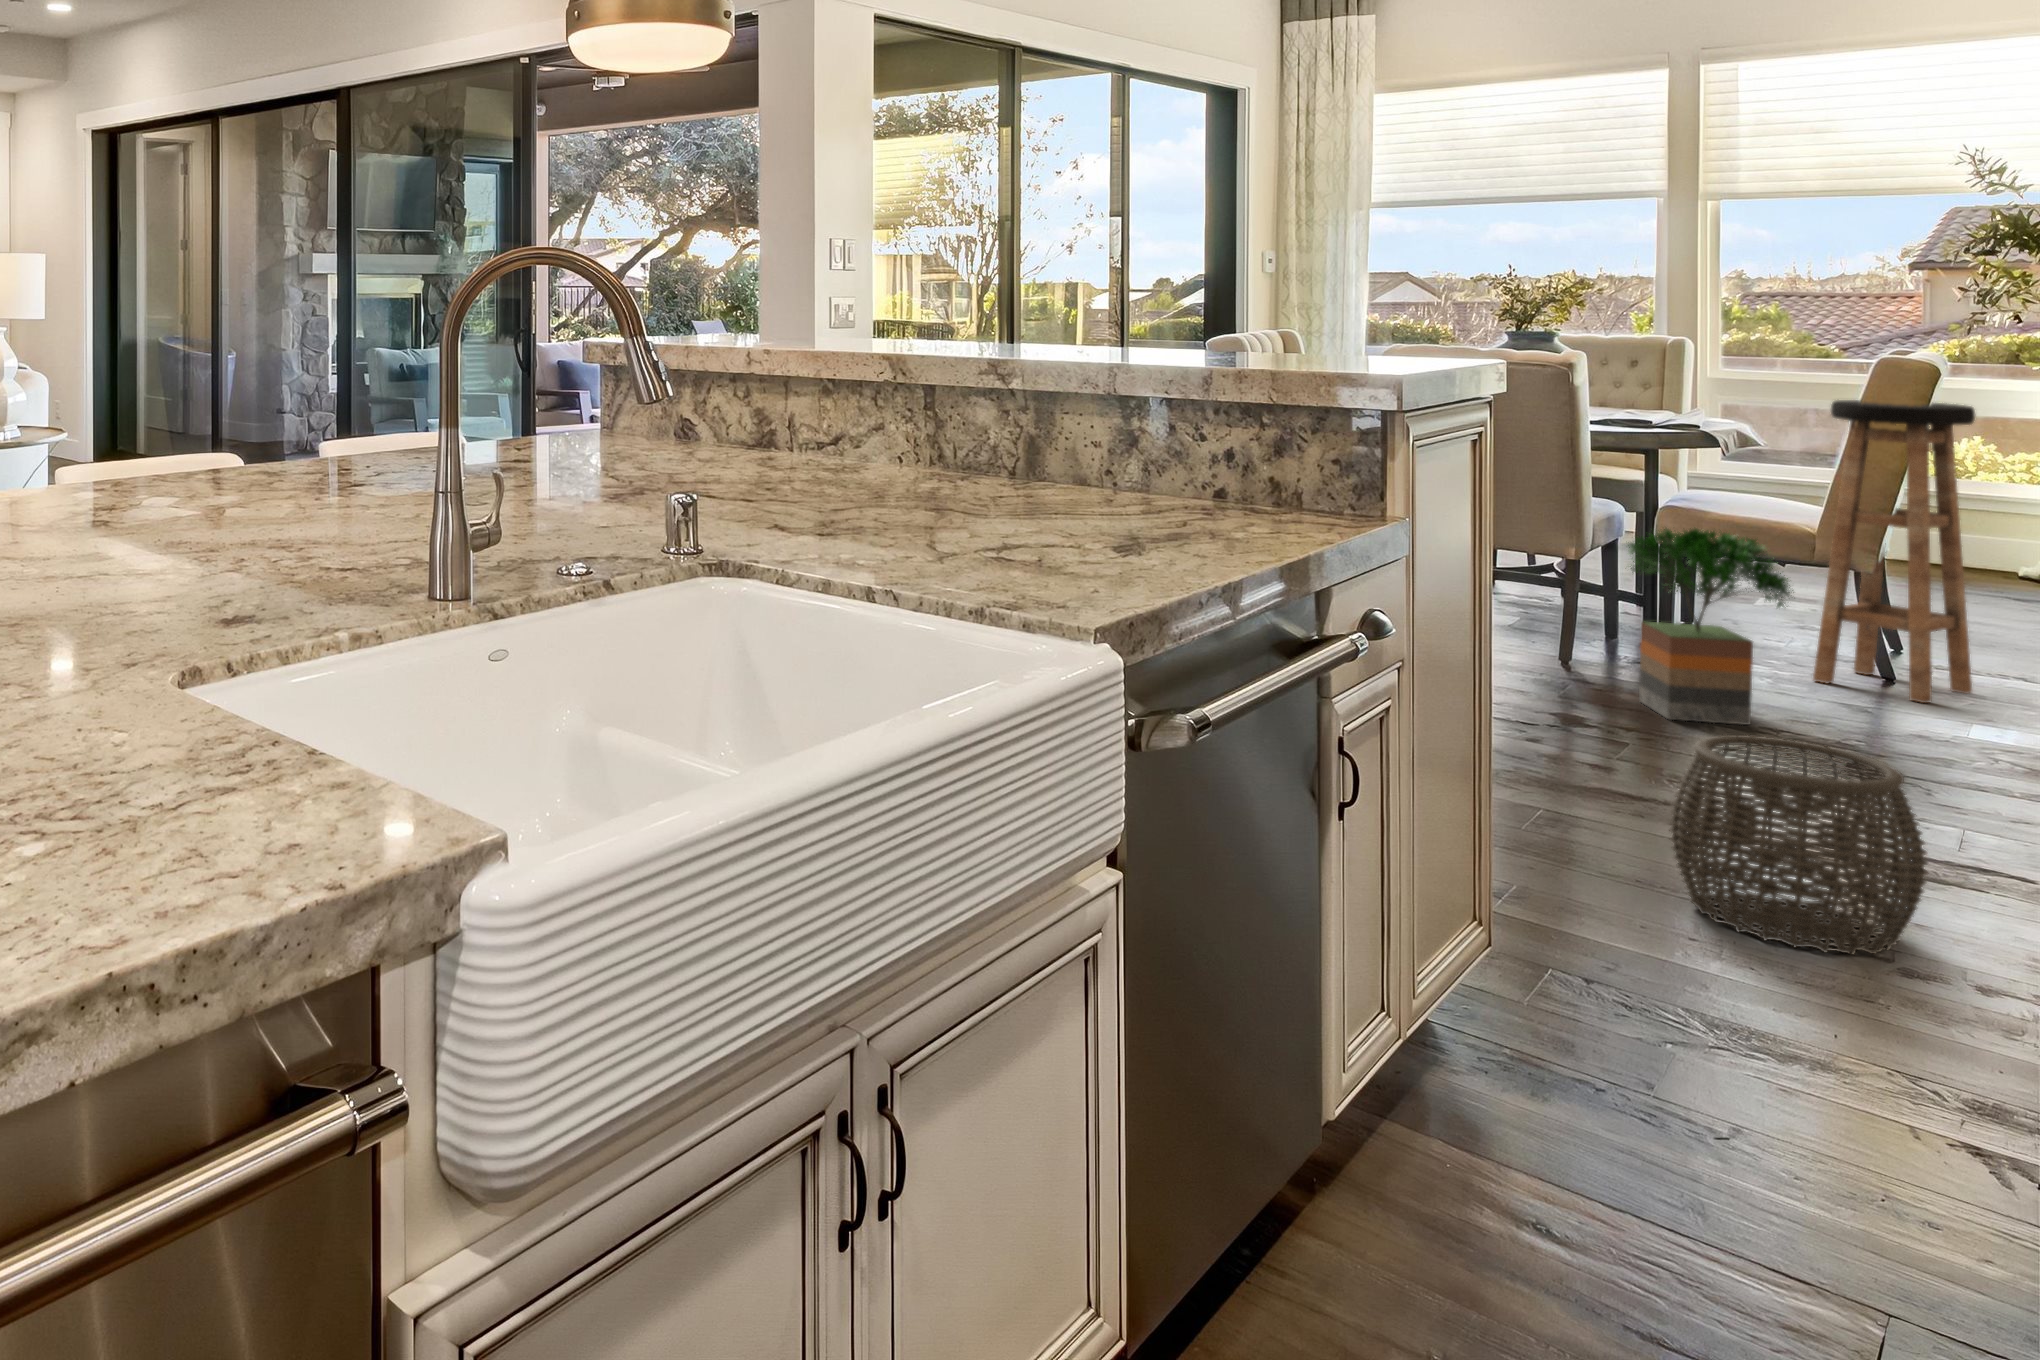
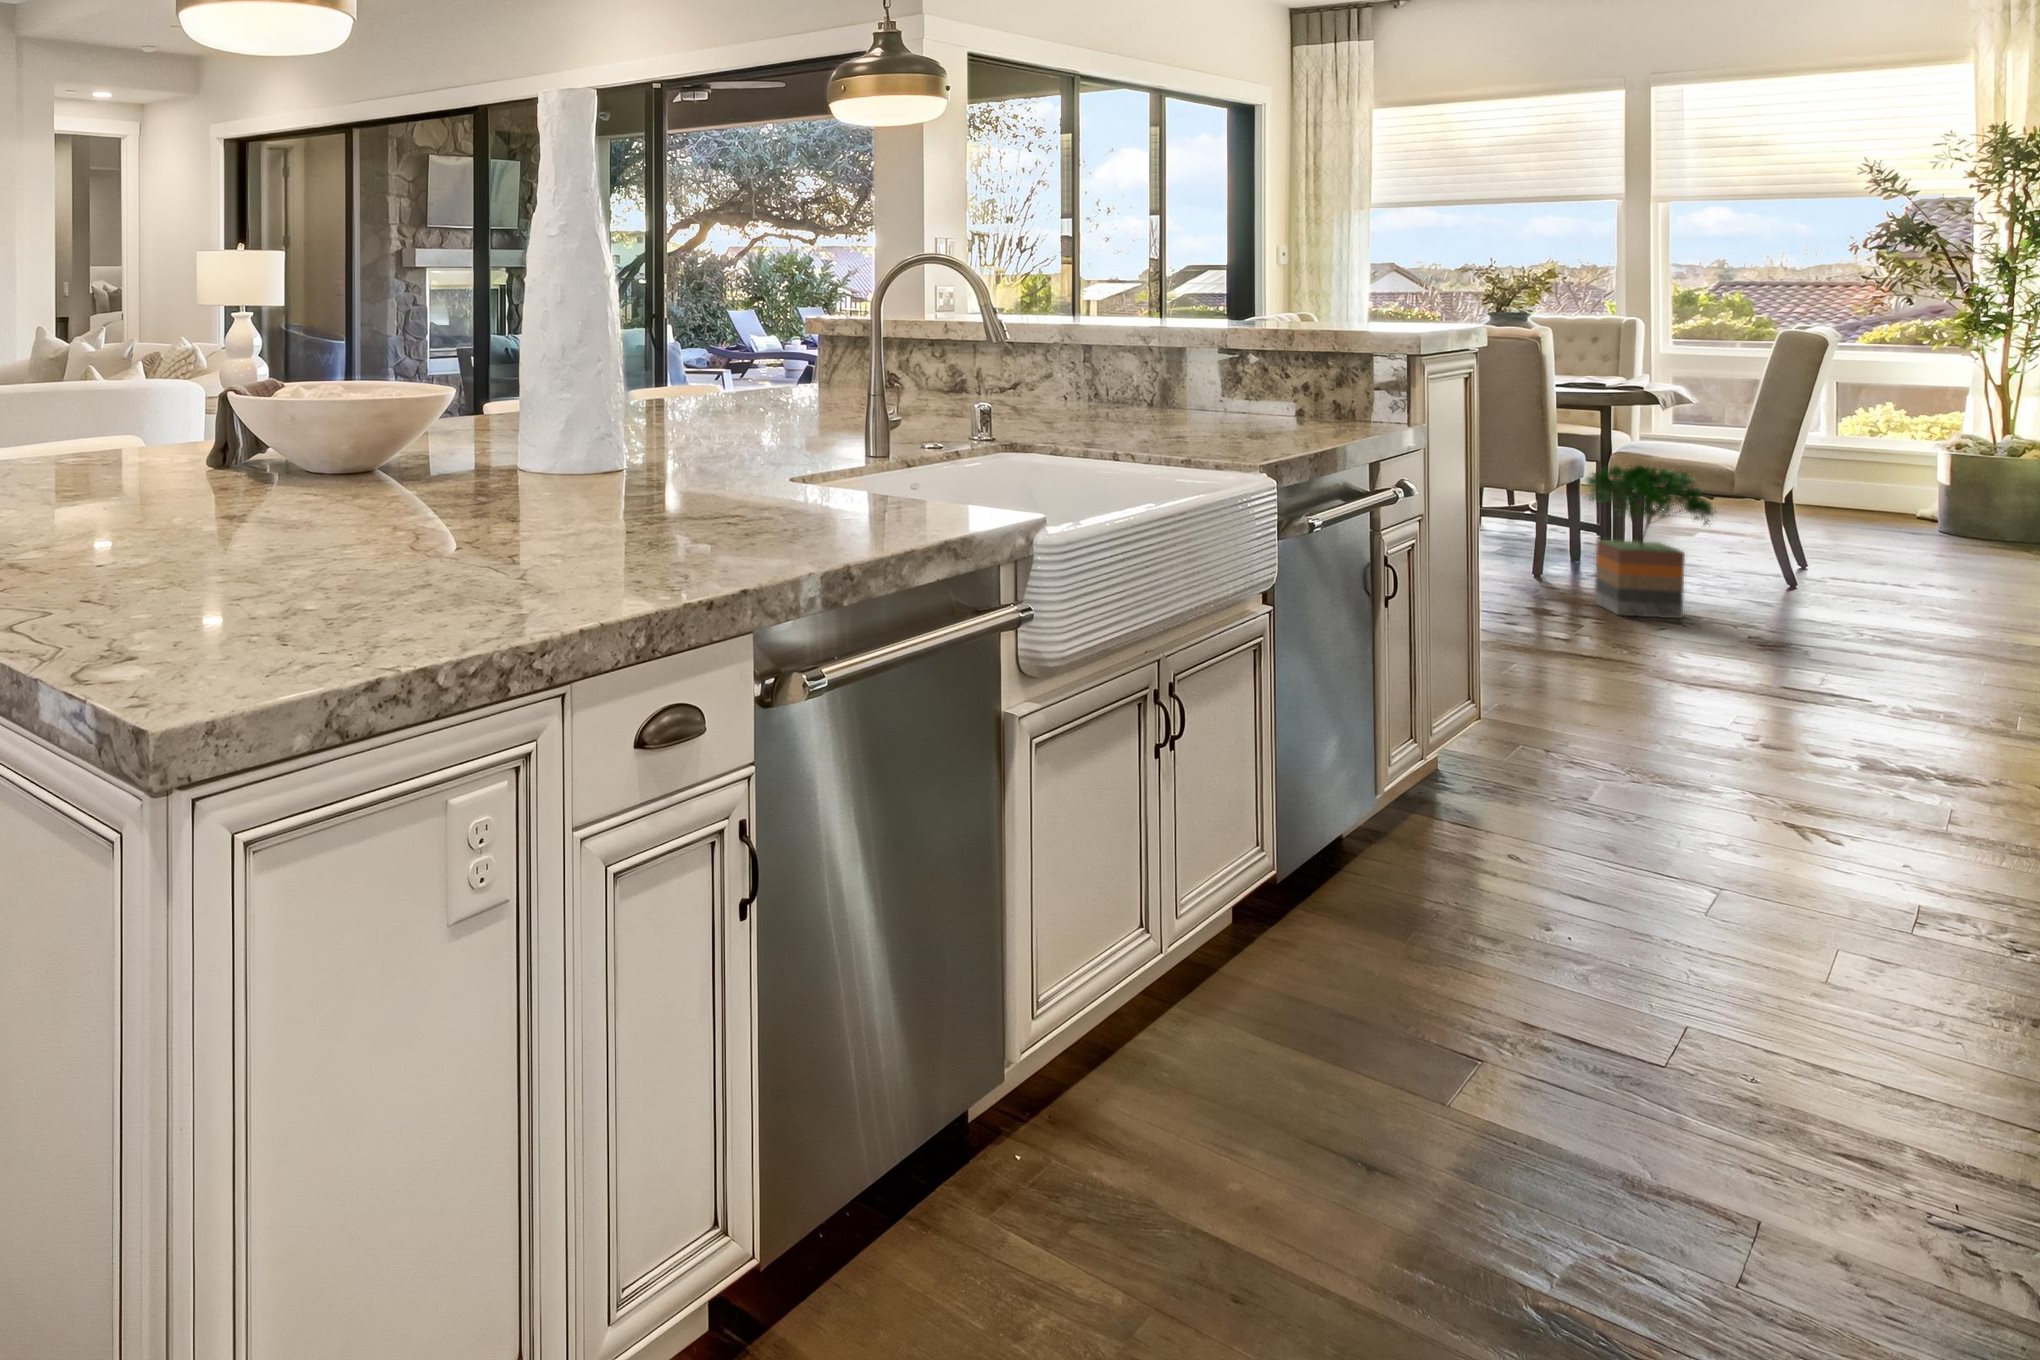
bar stool: present [1813,400,1975,703] -> none [1736,364,1865,604]
woven basket: present [1670,735,1929,955] -> none [1611,603,1798,753]

